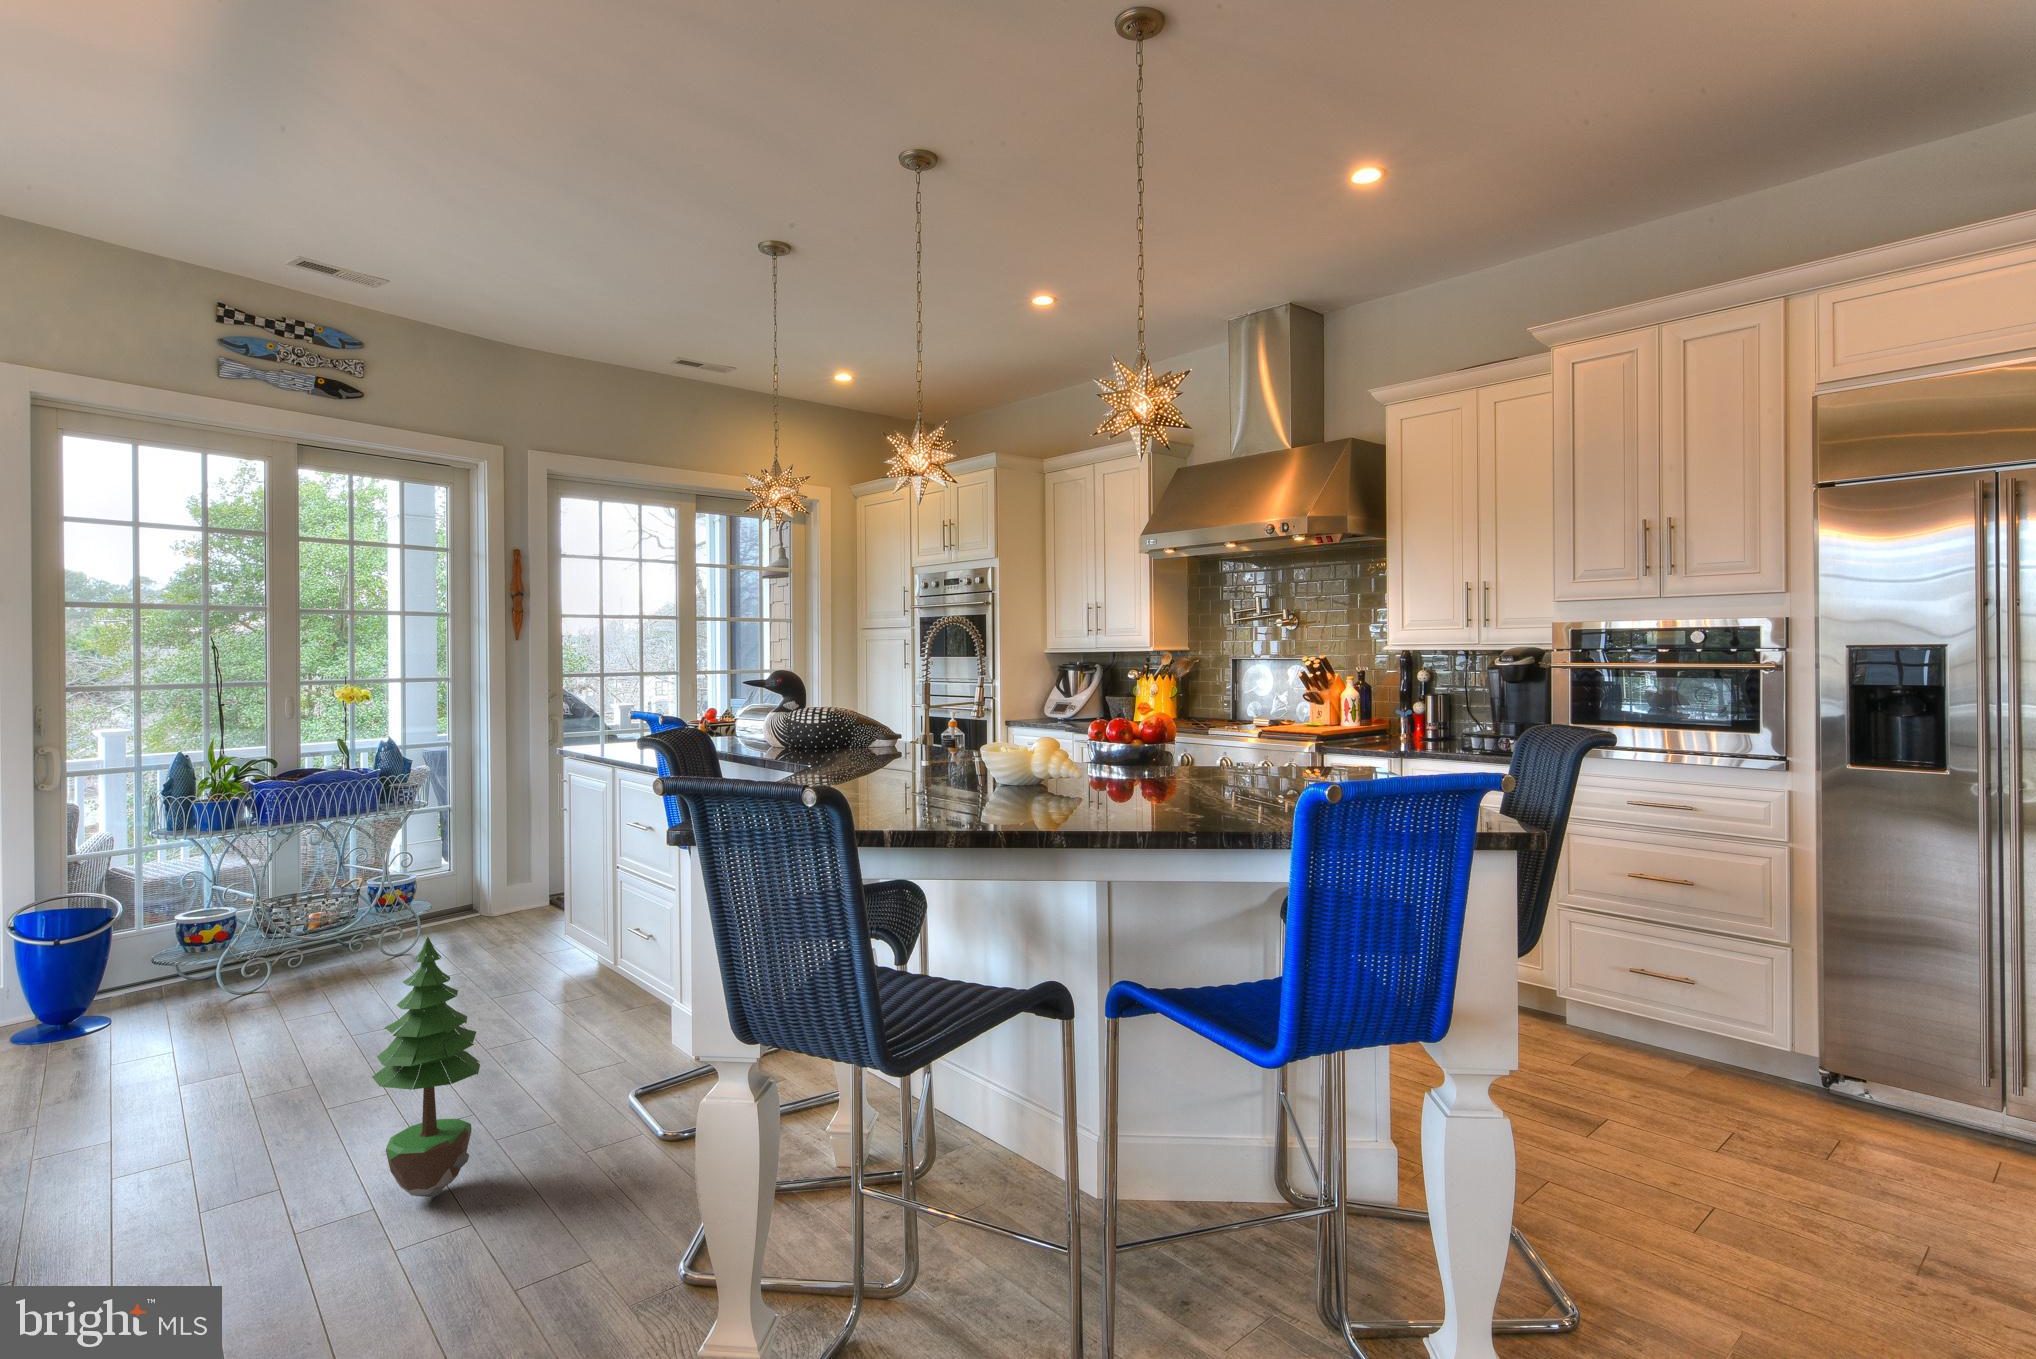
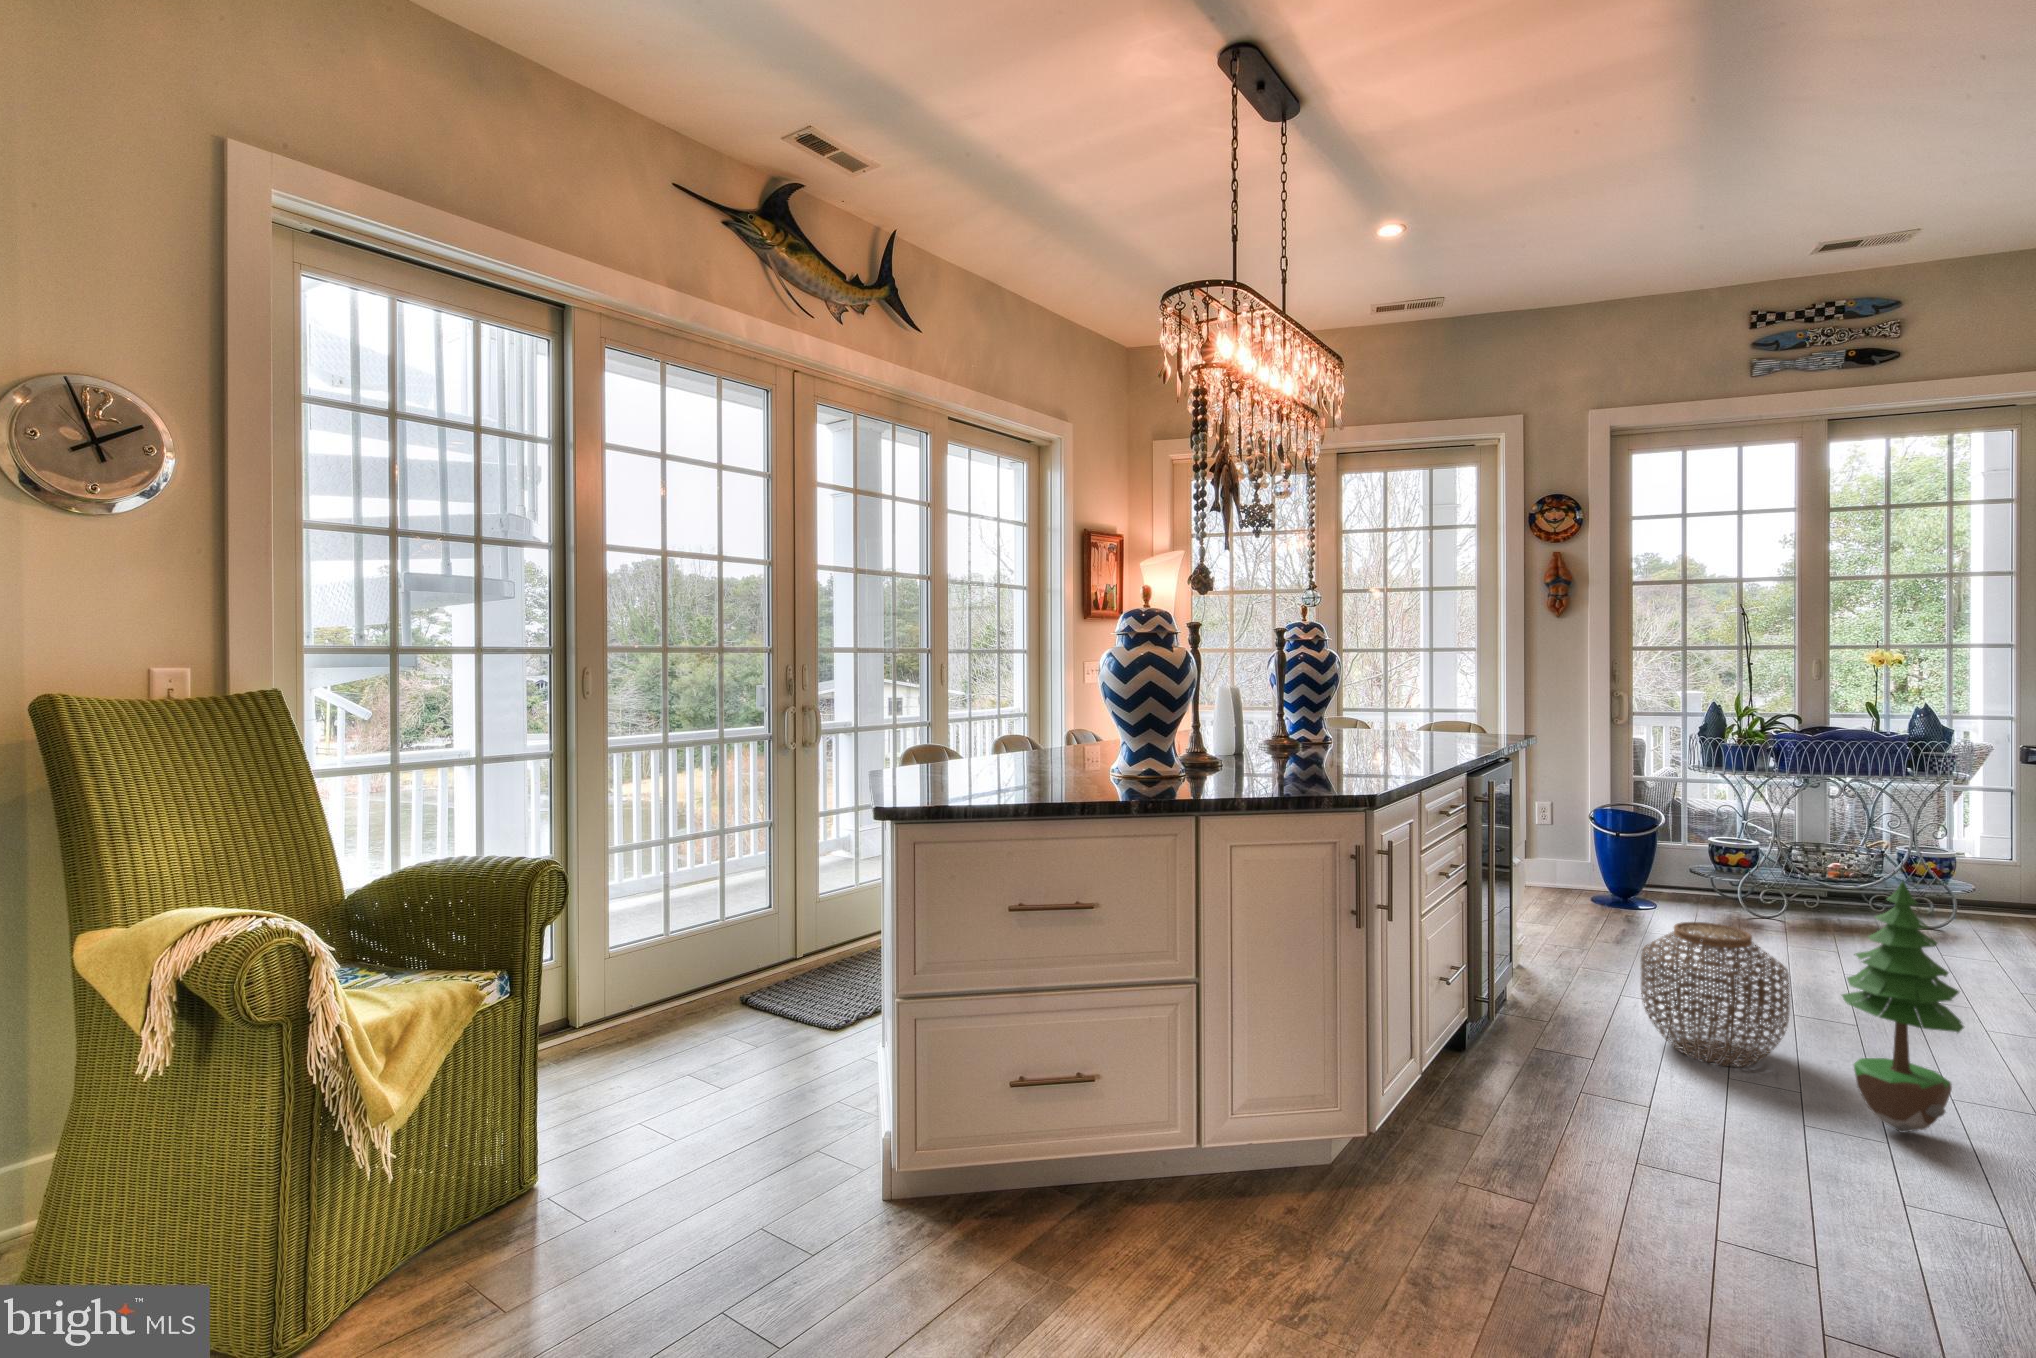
woven basket: none [116,1036,309,1225] -> present [1641,922,1790,1067]

